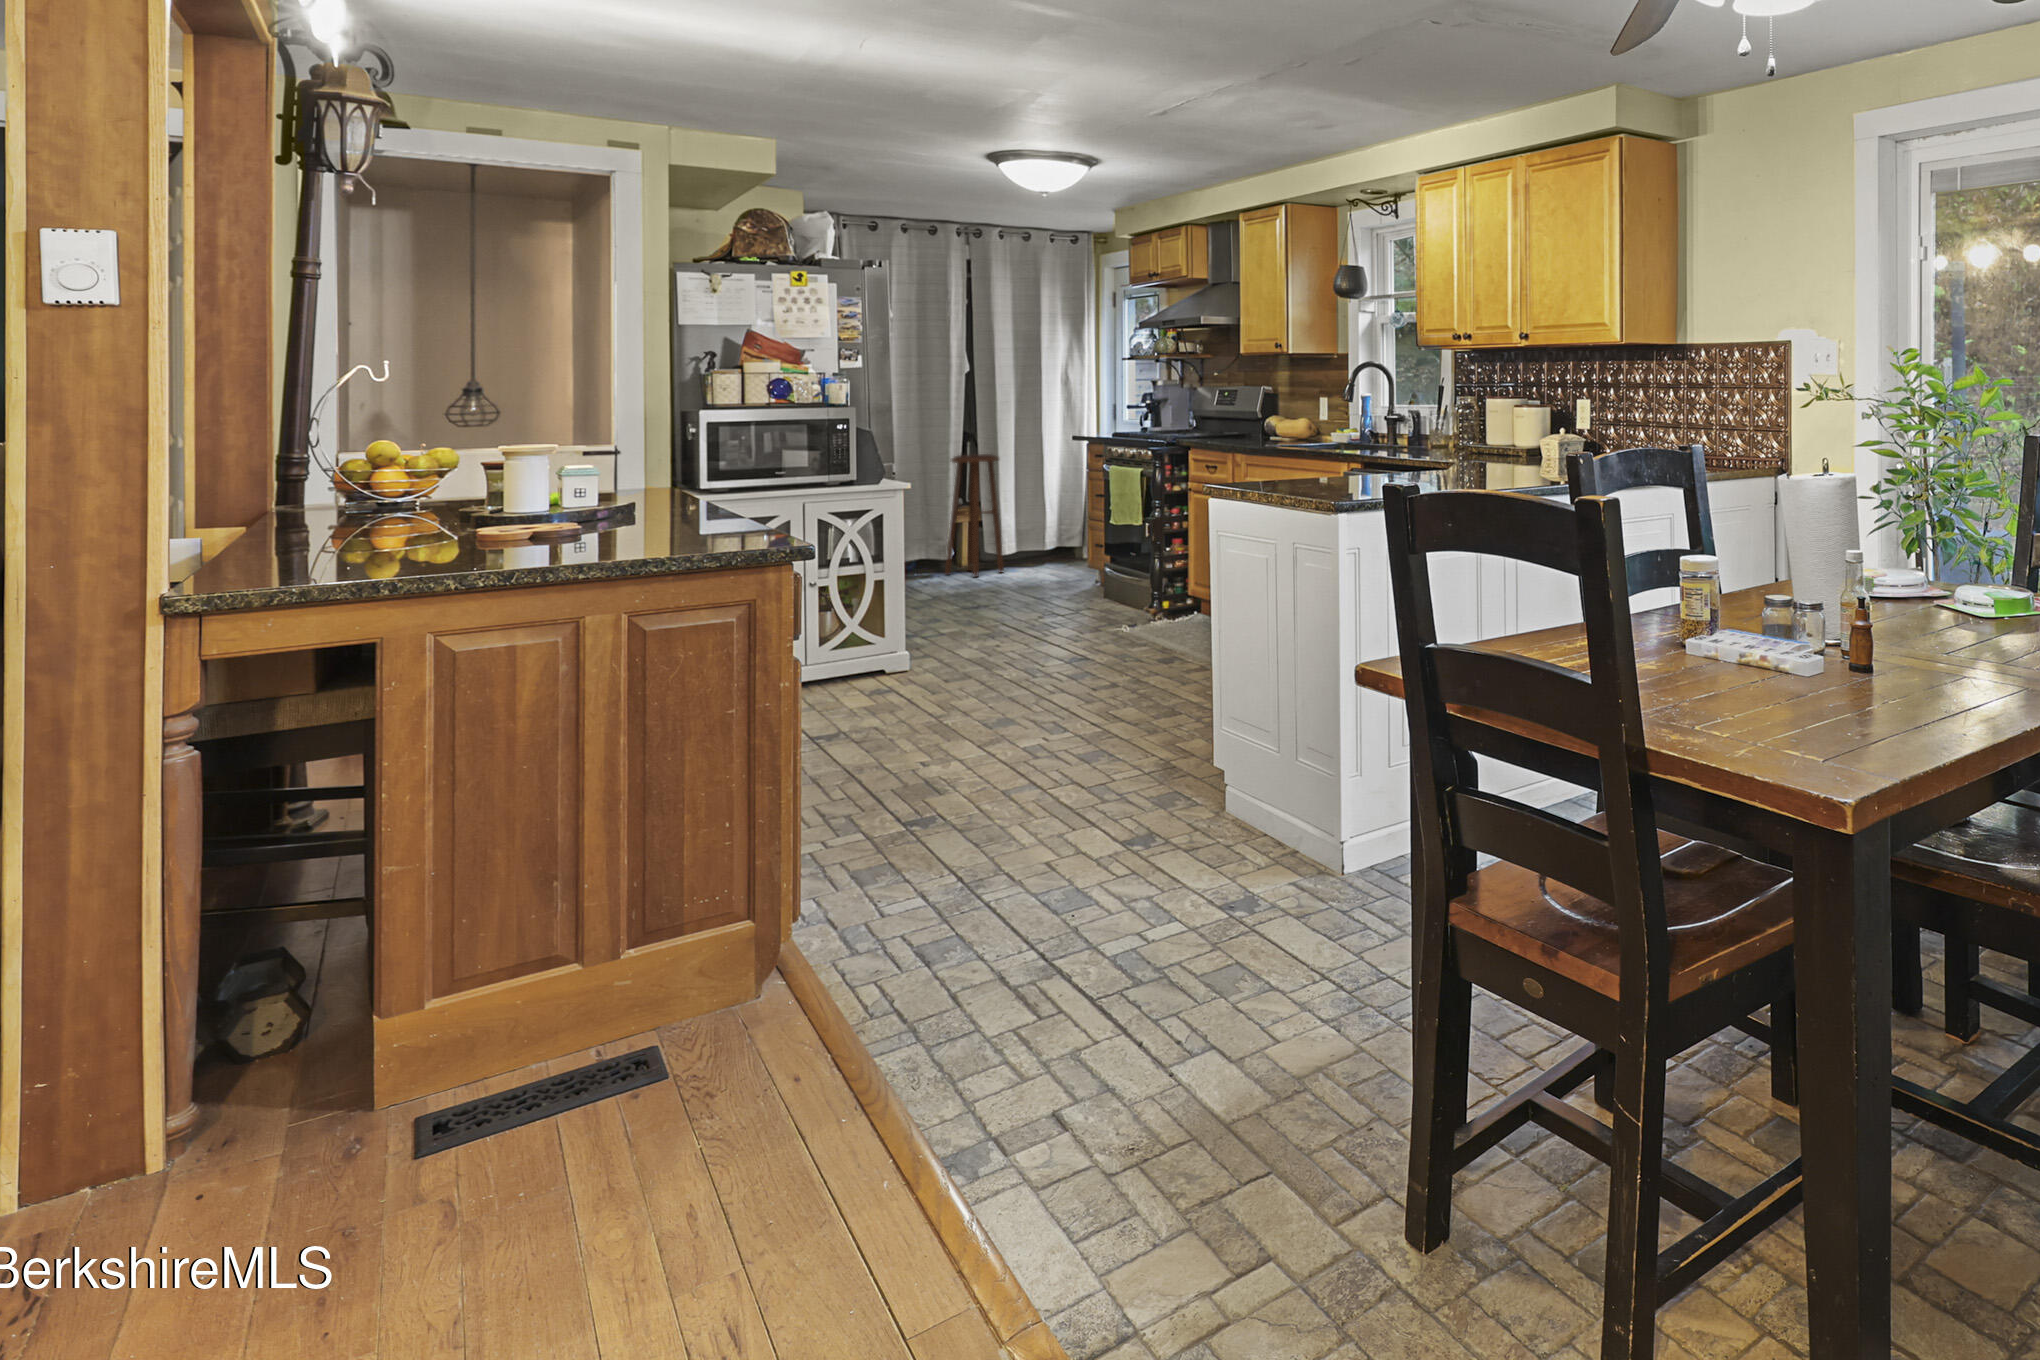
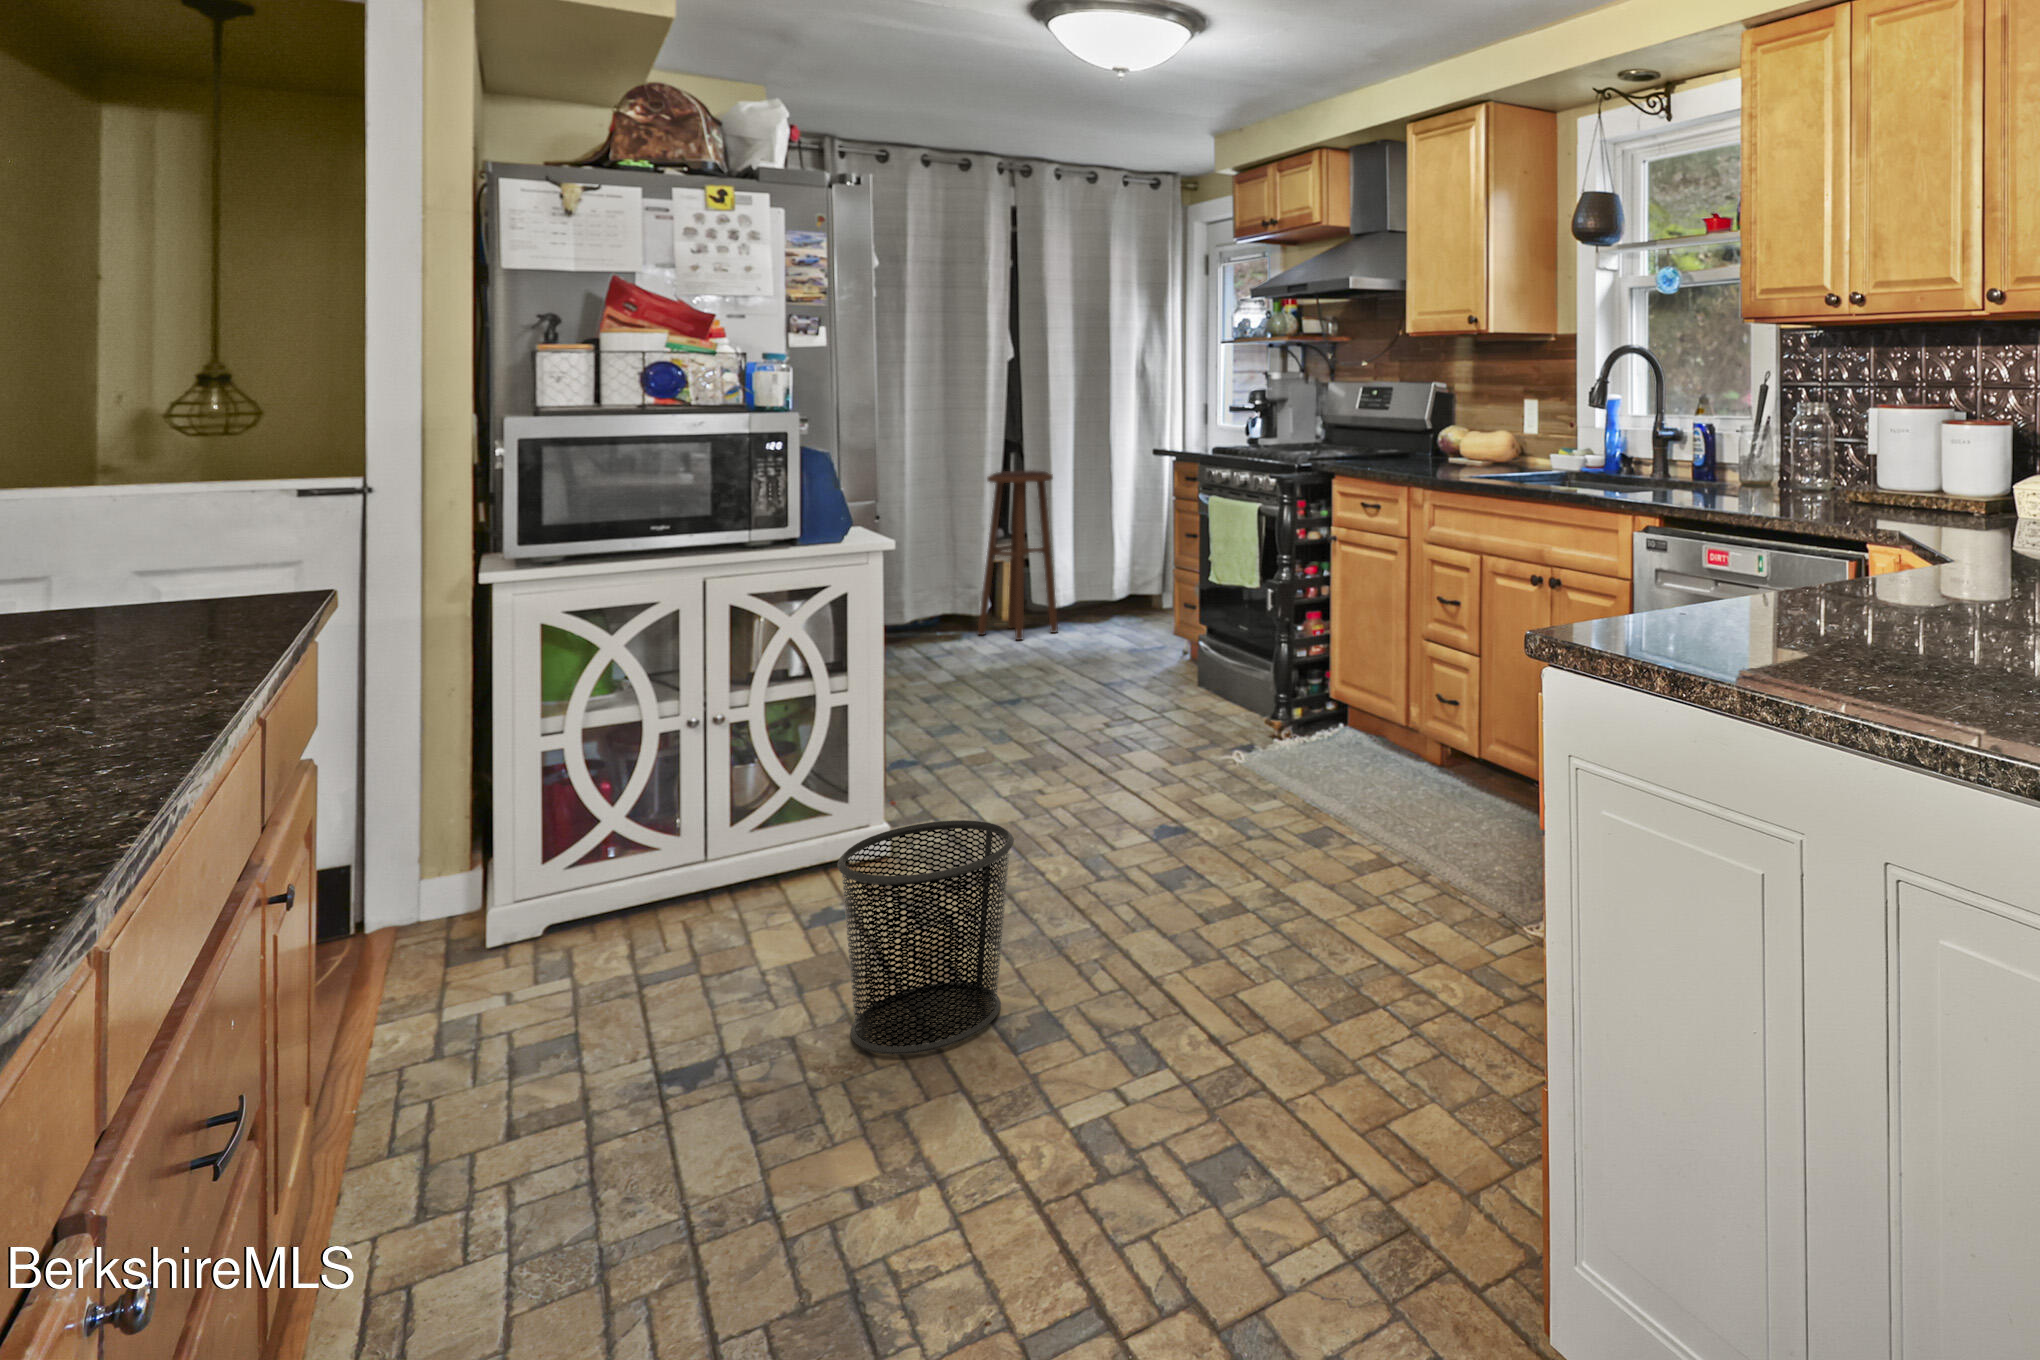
waste bin: none [893,621,984,727] -> present [837,820,1014,1054]

